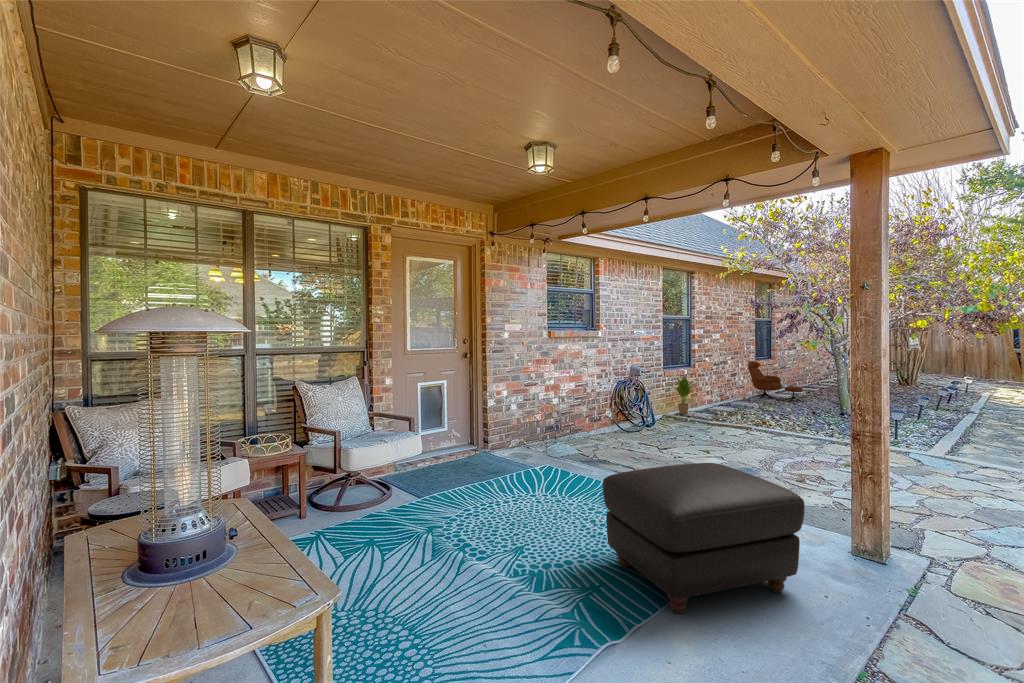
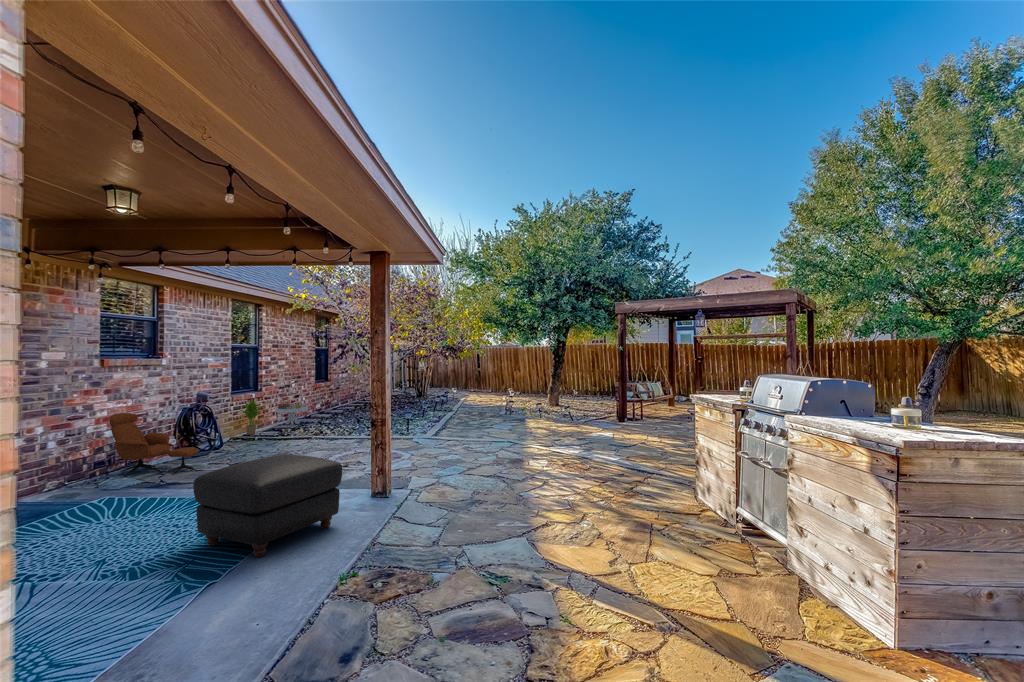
lounge chair: present [748,361,803,402] -> present [110,413,198,477]
side table: none [709,382,747,408] -> present [275,404,308,425]

